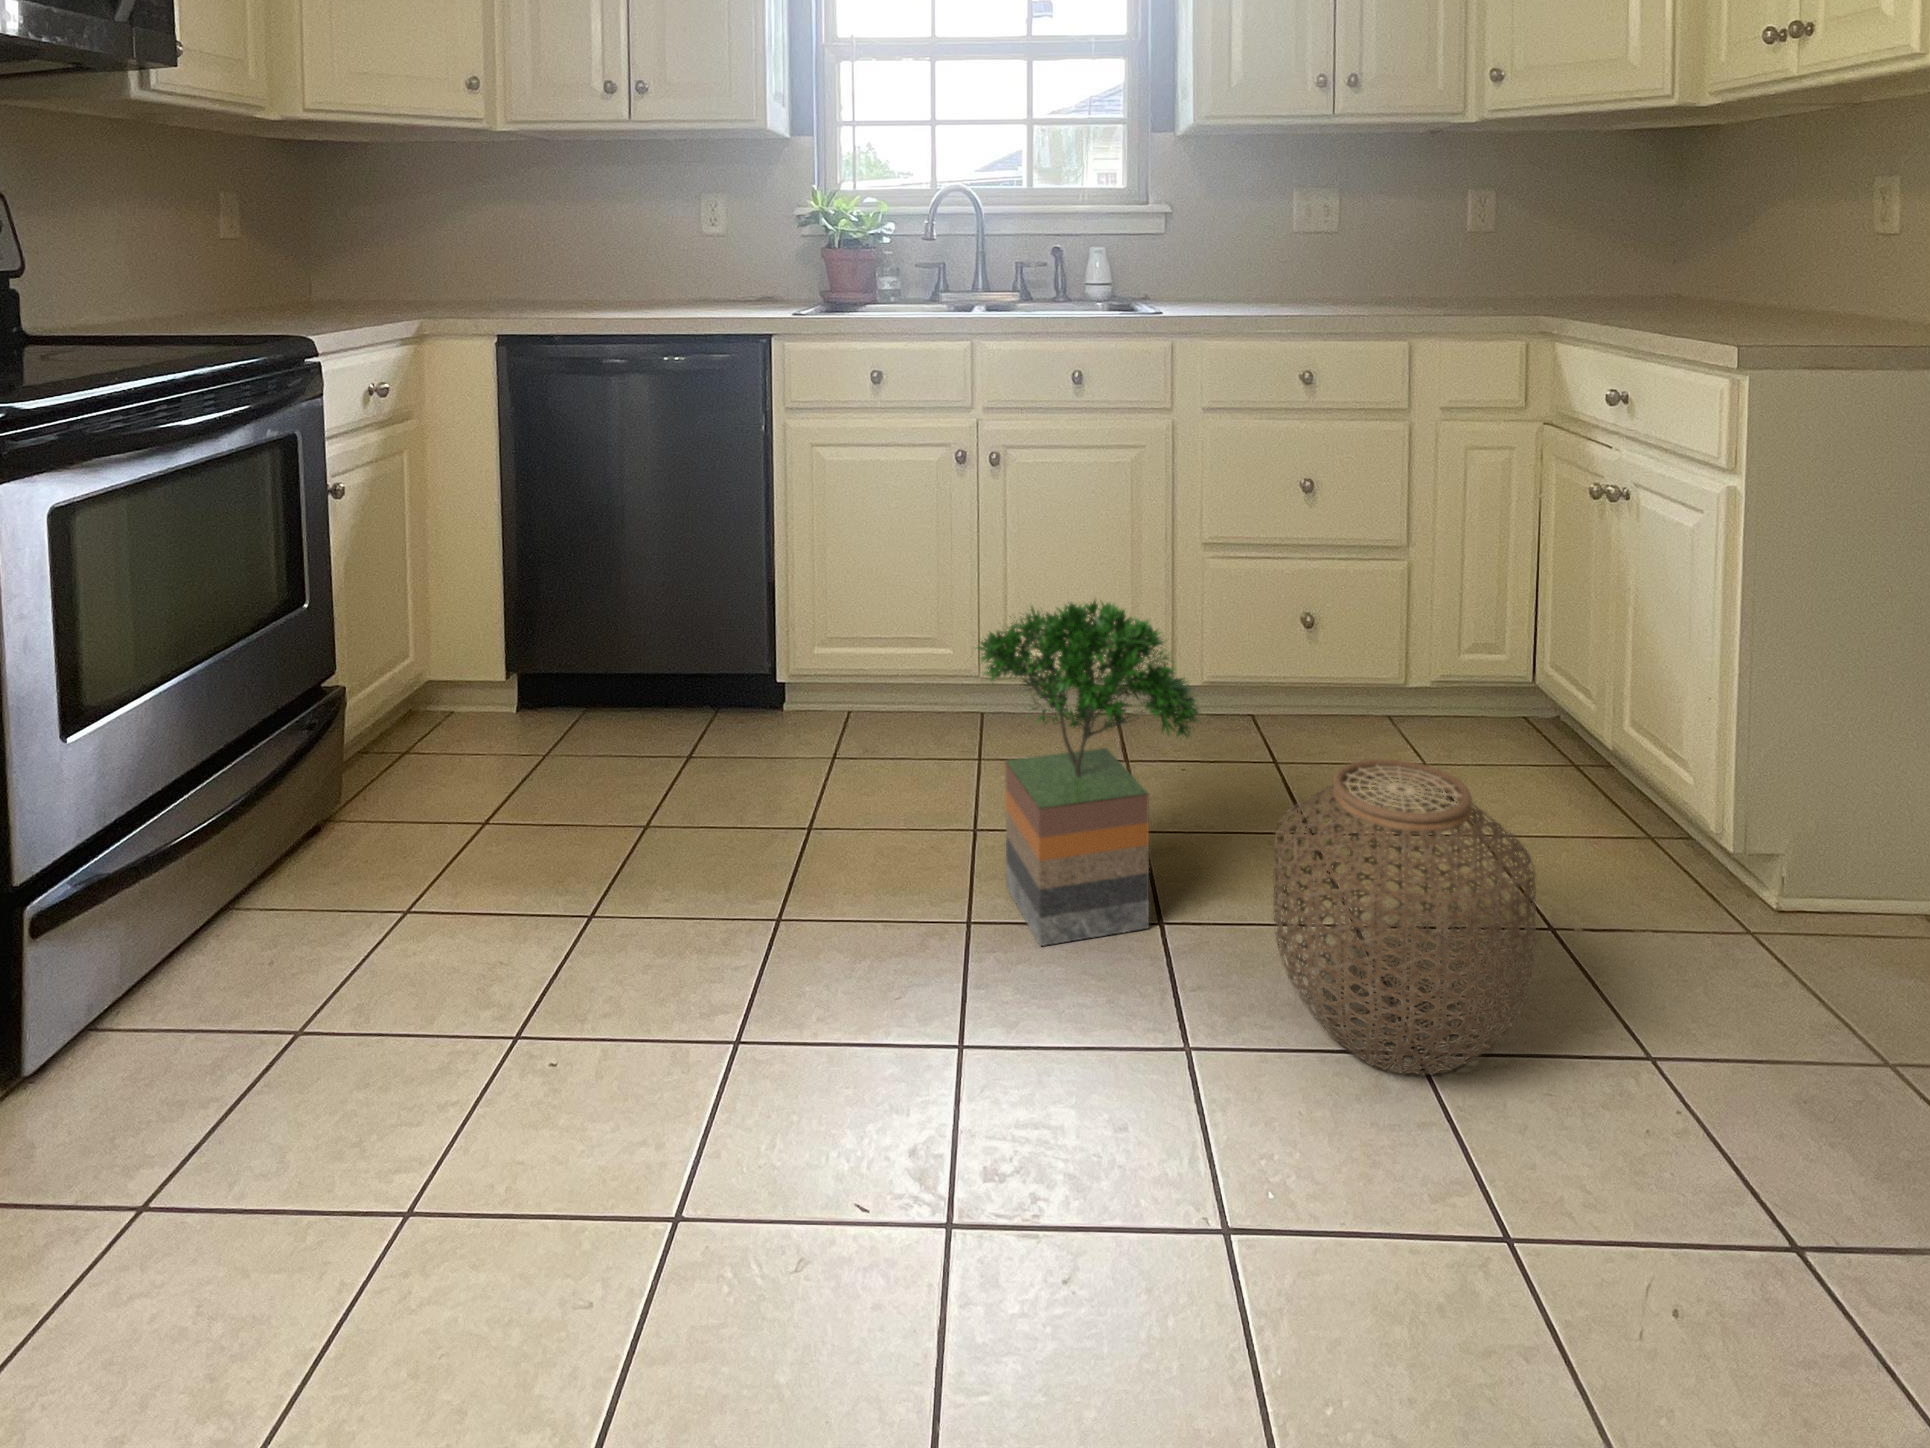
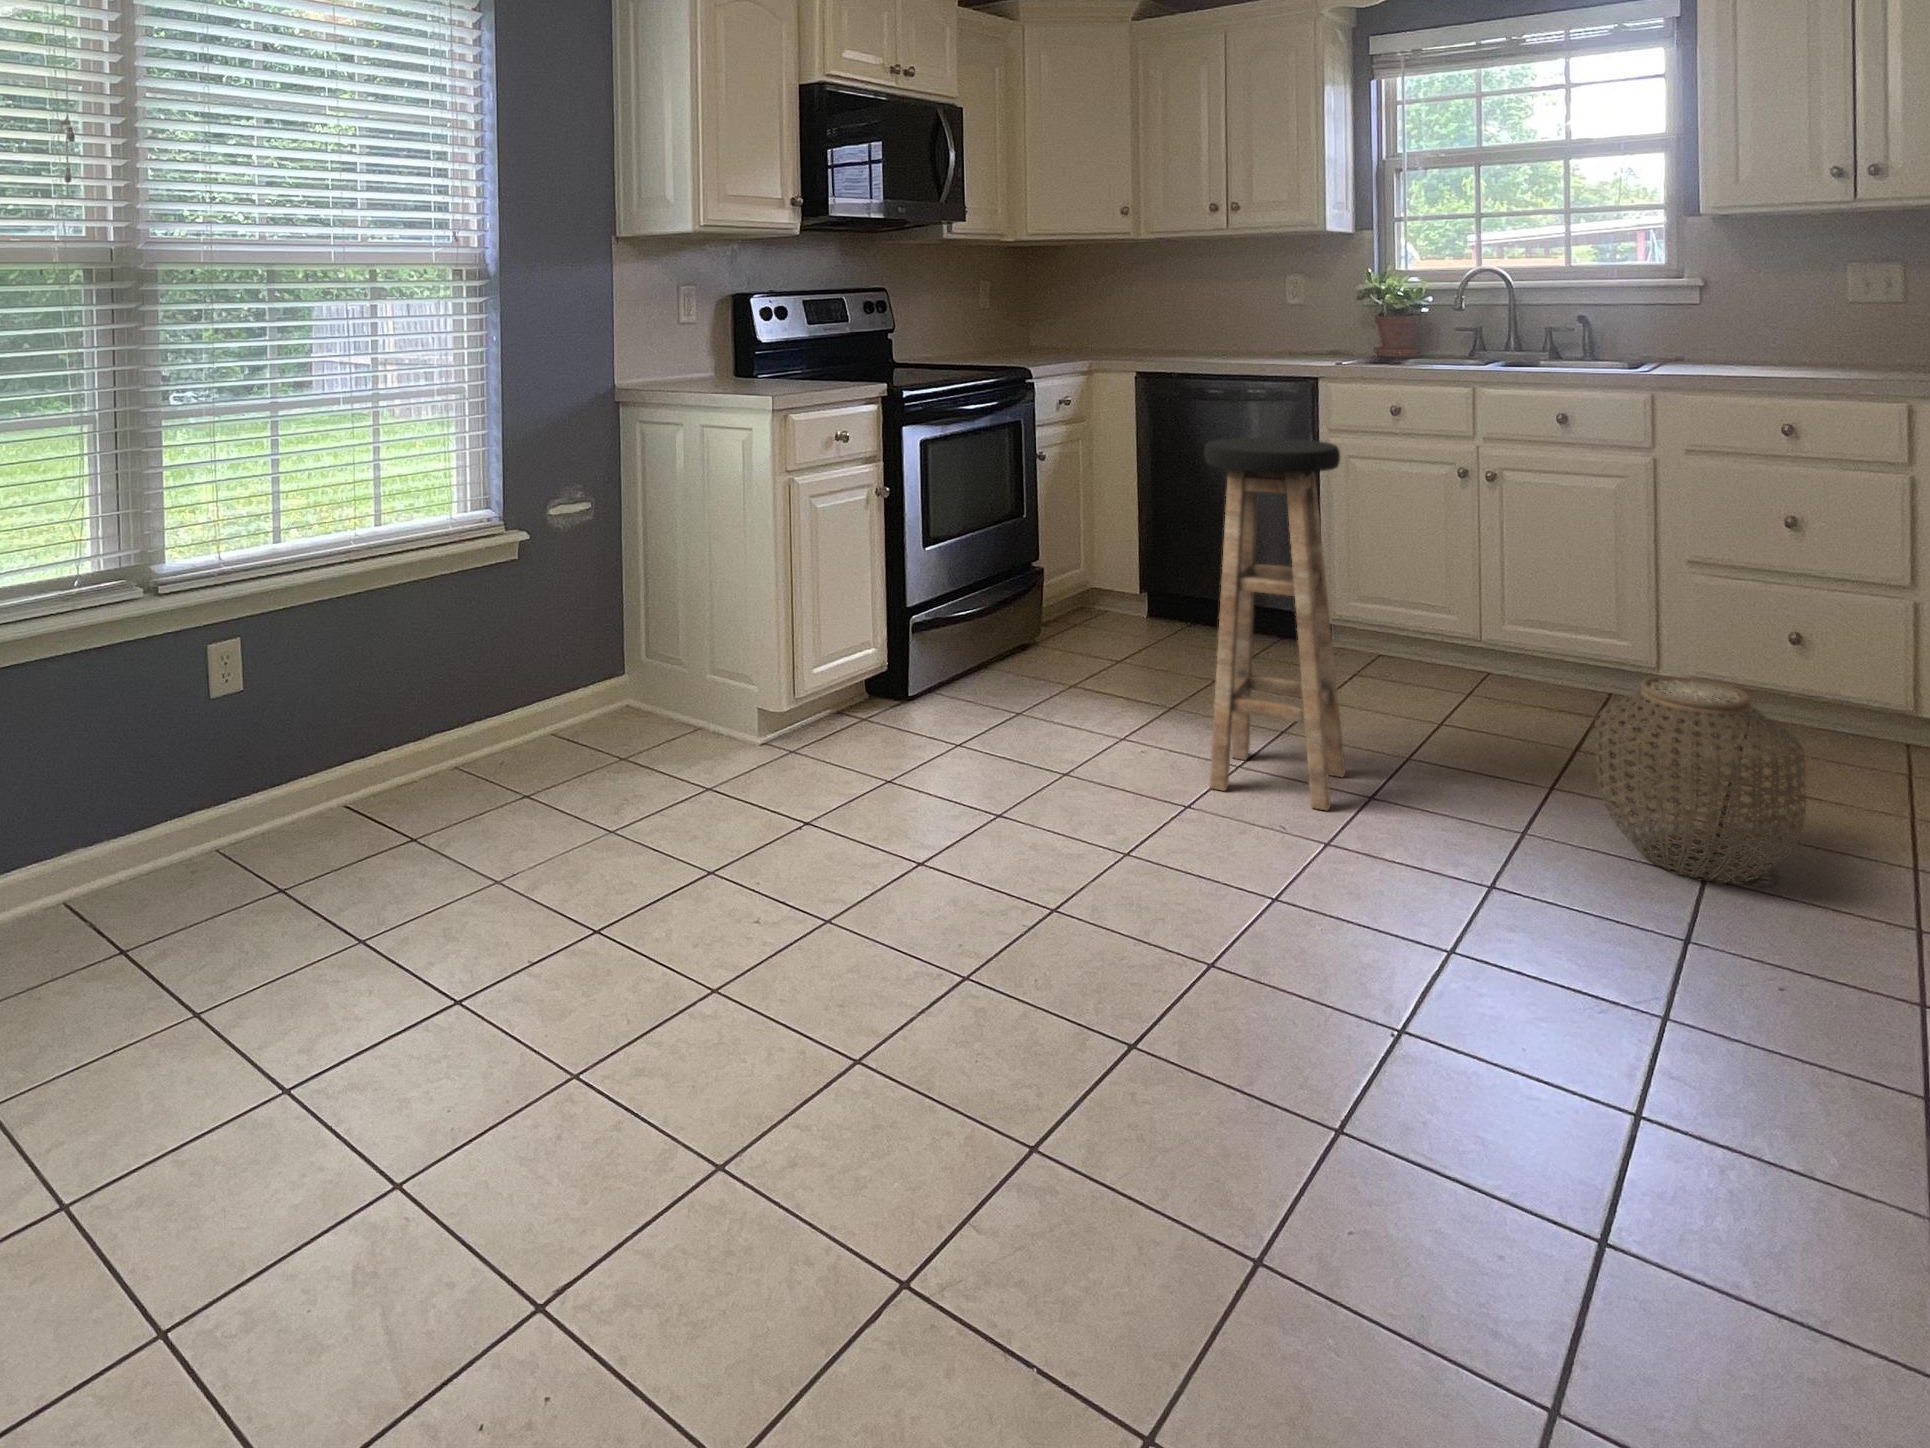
bar stool: none [686,451,920,1149] -> present [1204,438,1345,810]
potted tree: present [977,600,1199,946] -> none [1413,557,1579,785]

